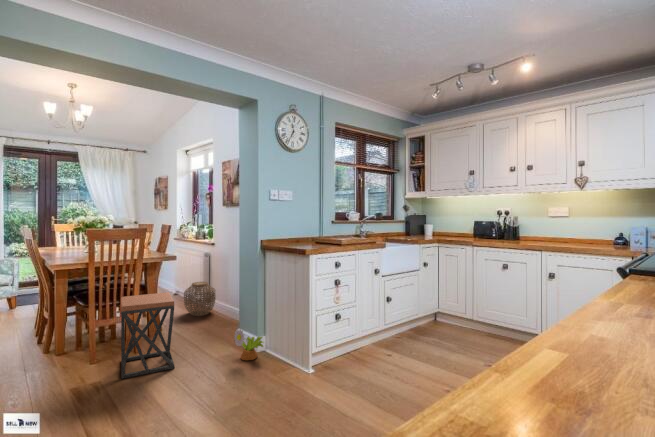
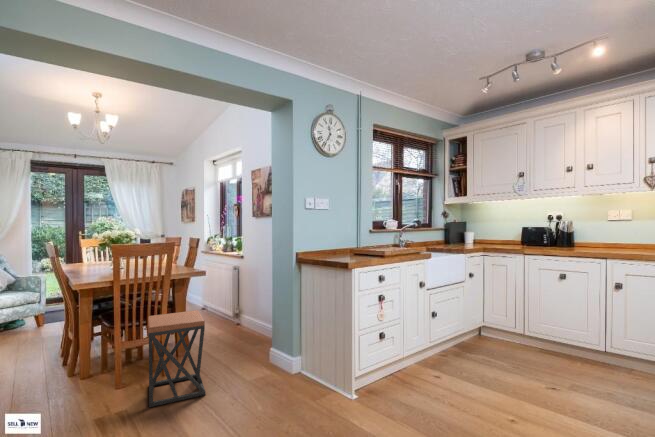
woven basket: present [184,282,215,316] -> none [212,297,245,333]
decorative plant: present [234,329,263,360] -> none [269,350,302,386]

